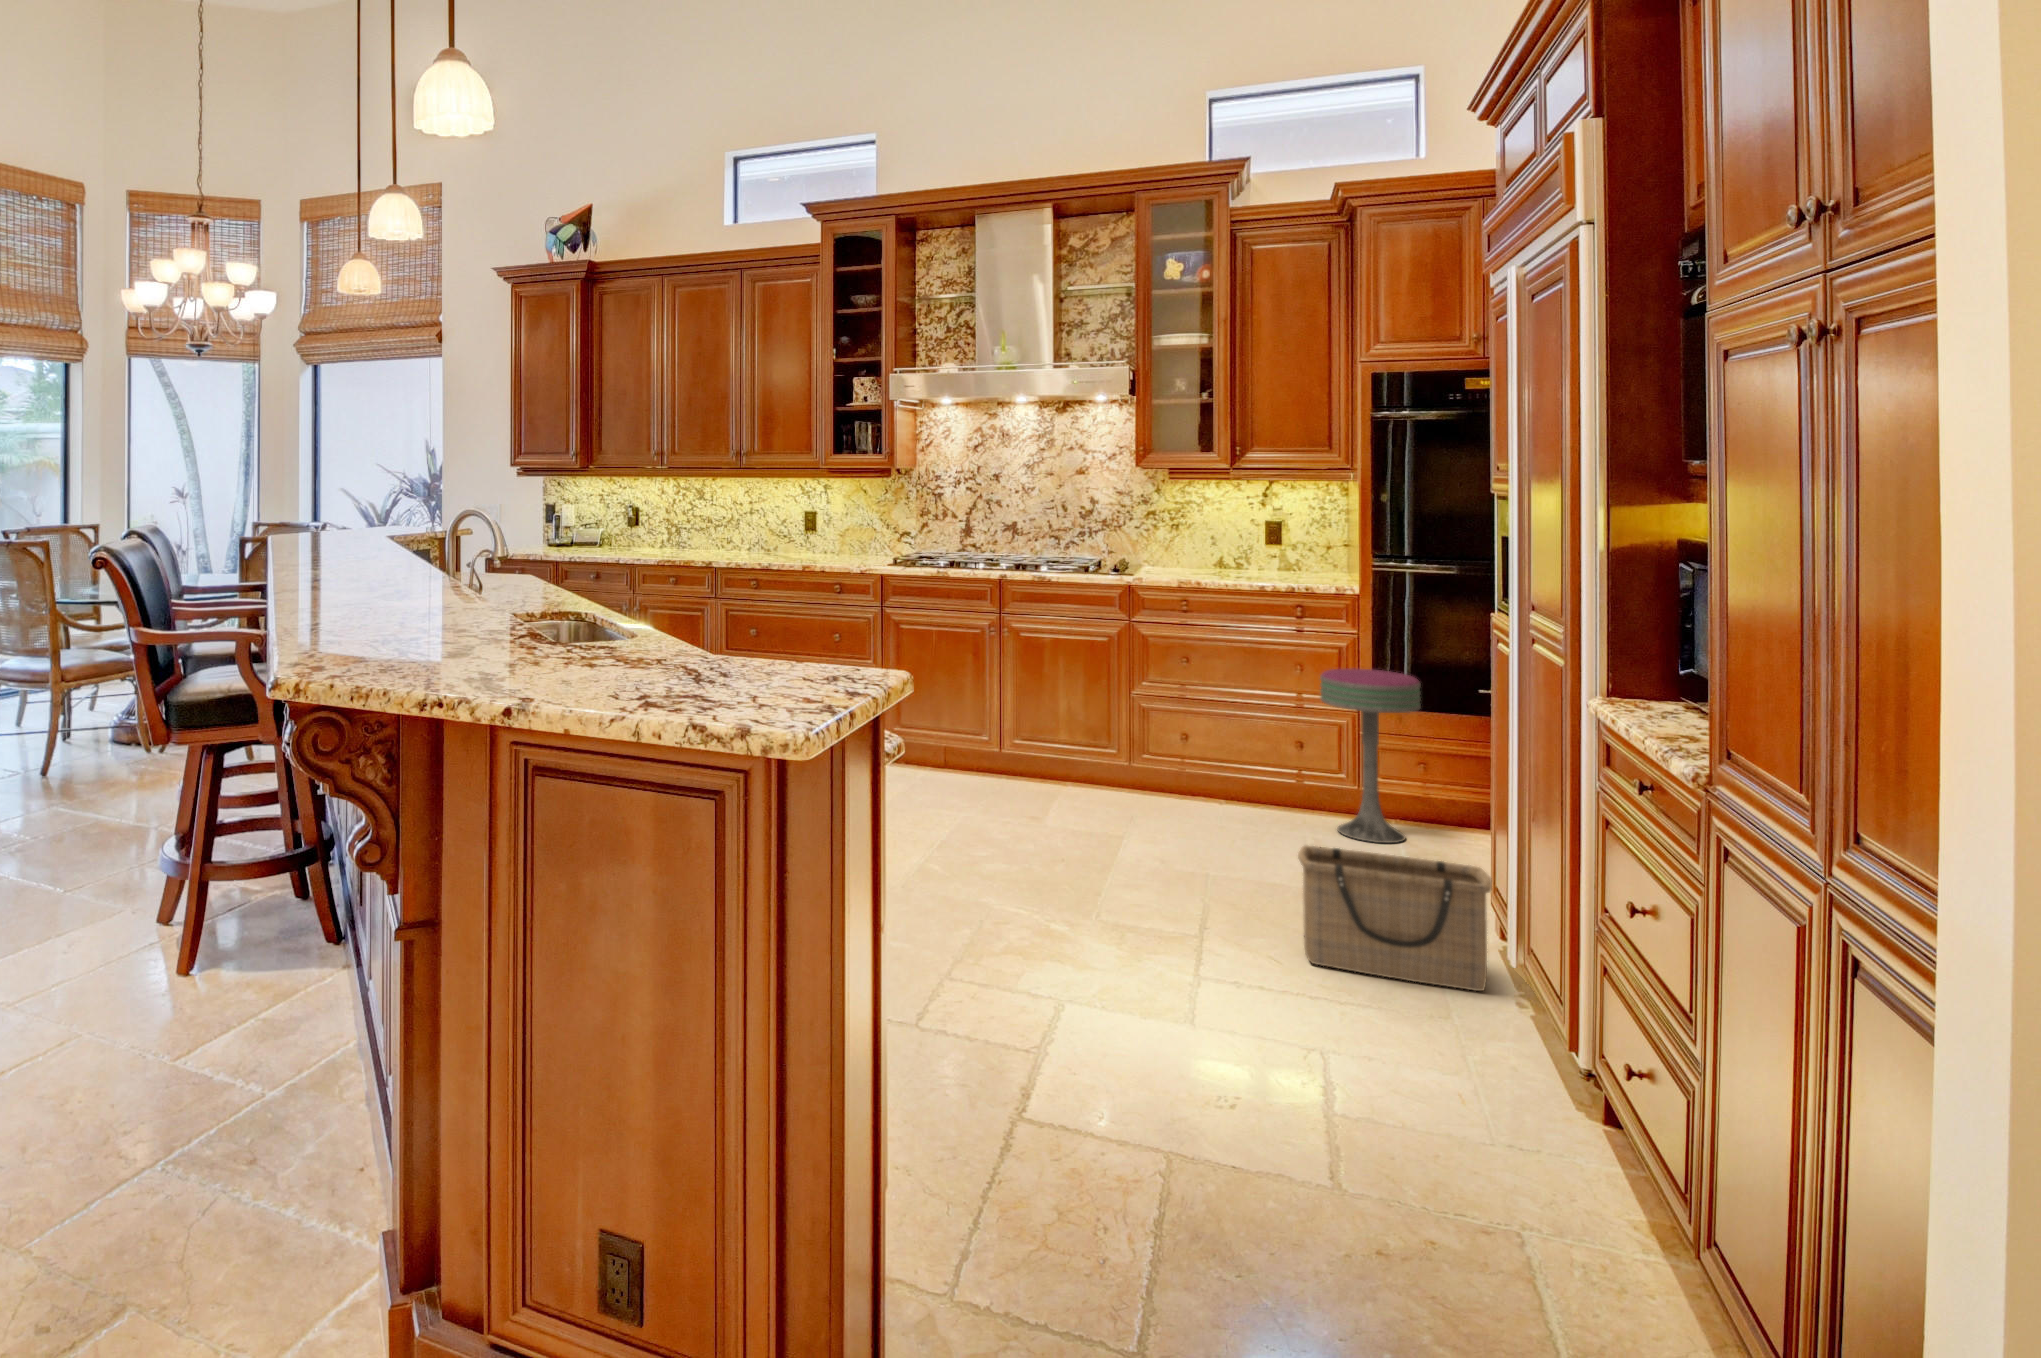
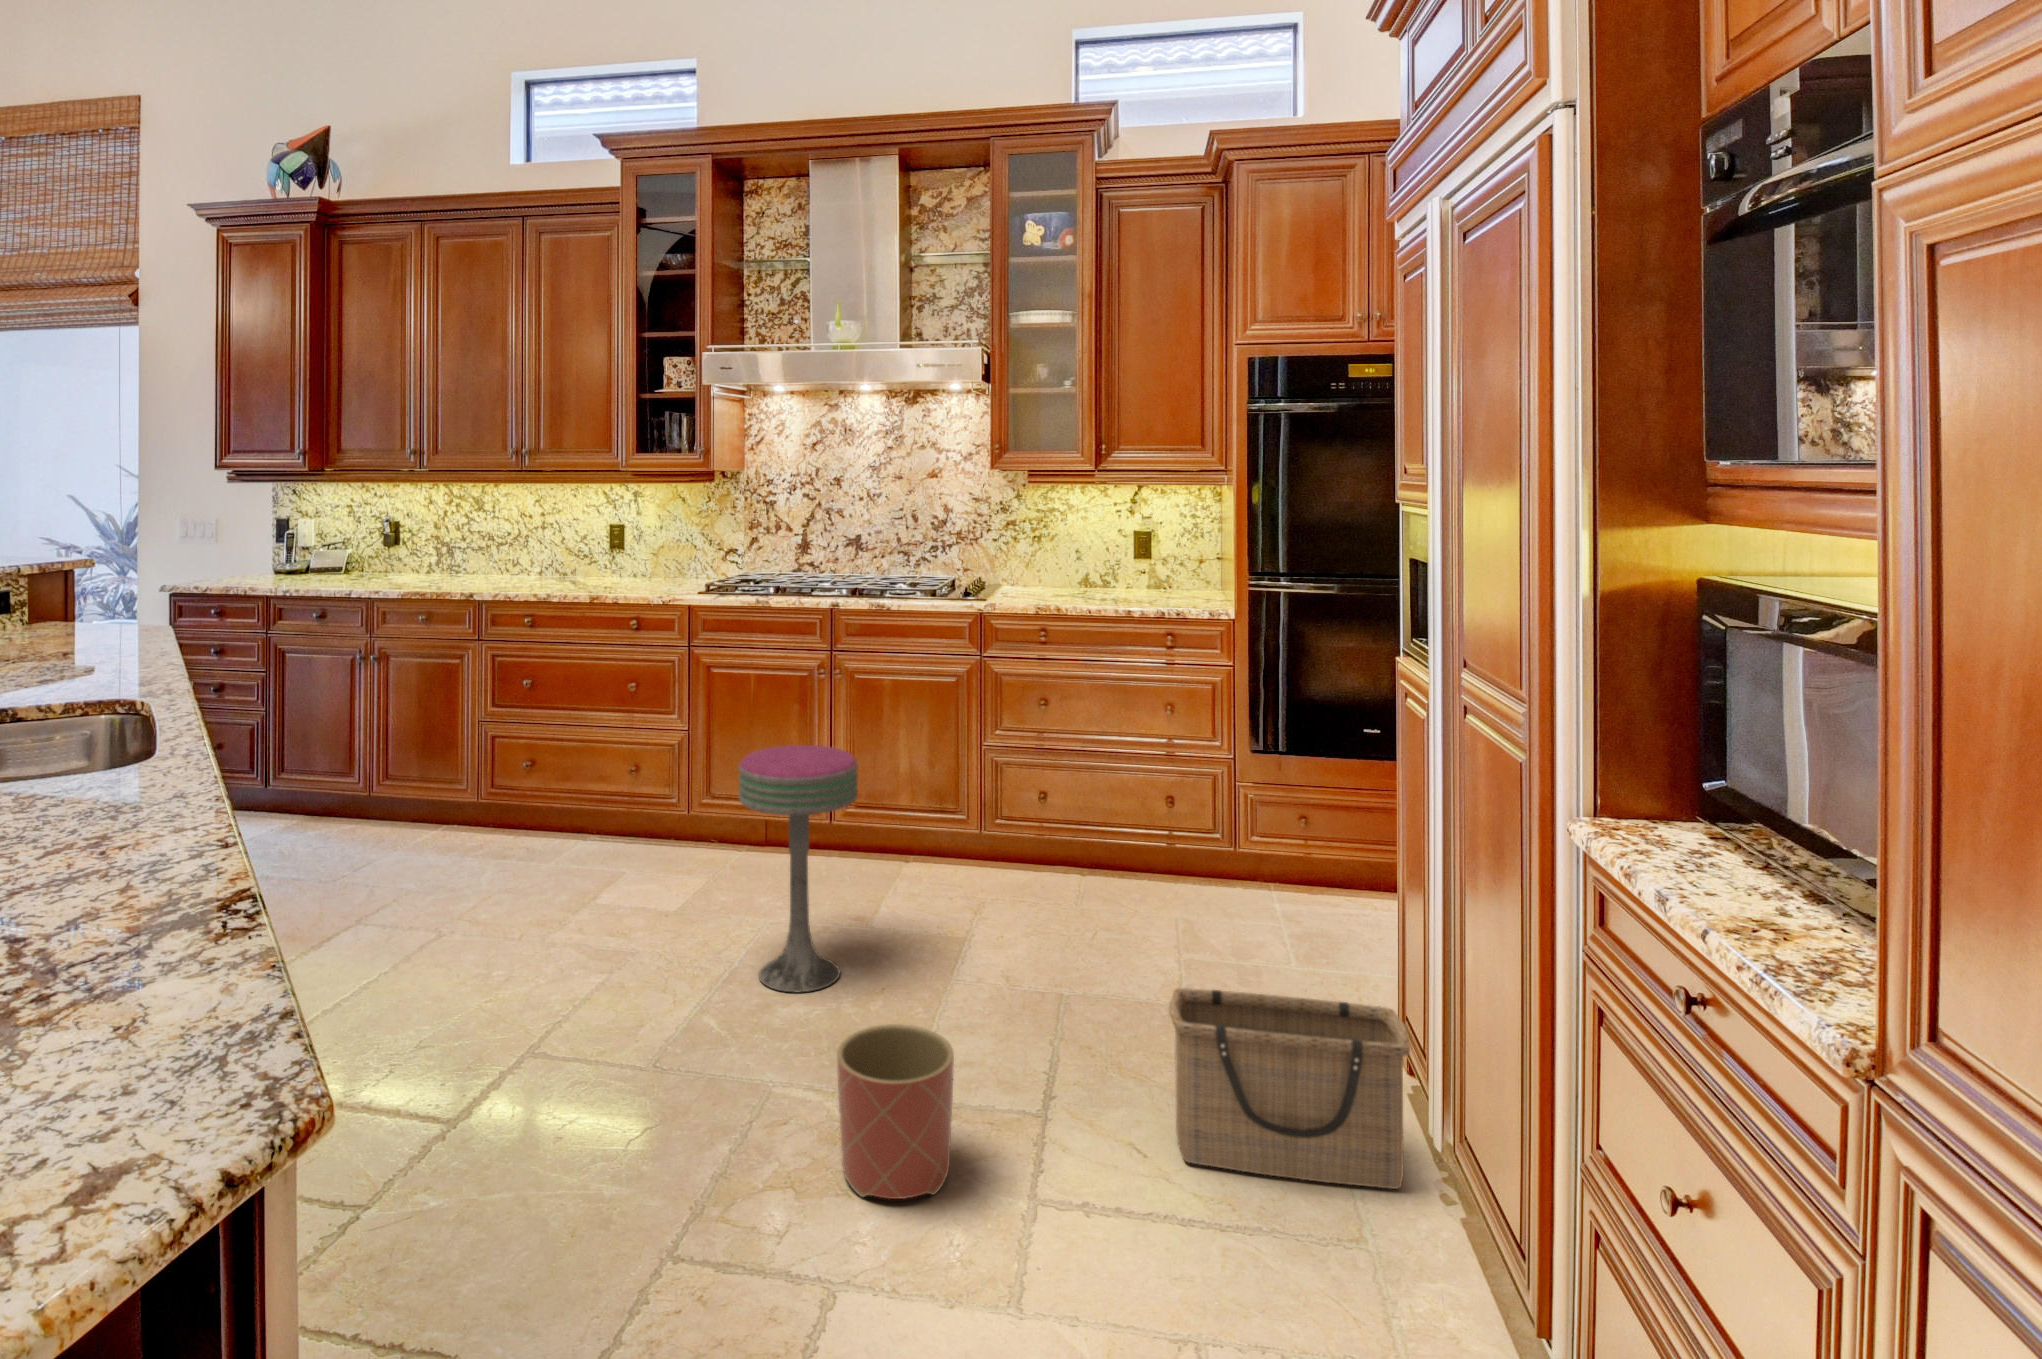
bar stool: present [1320,668,1421,843] -> present [739,745,858,992]
planter: none [1049,853,1135,962] -> present [837,1024,954,1199]

